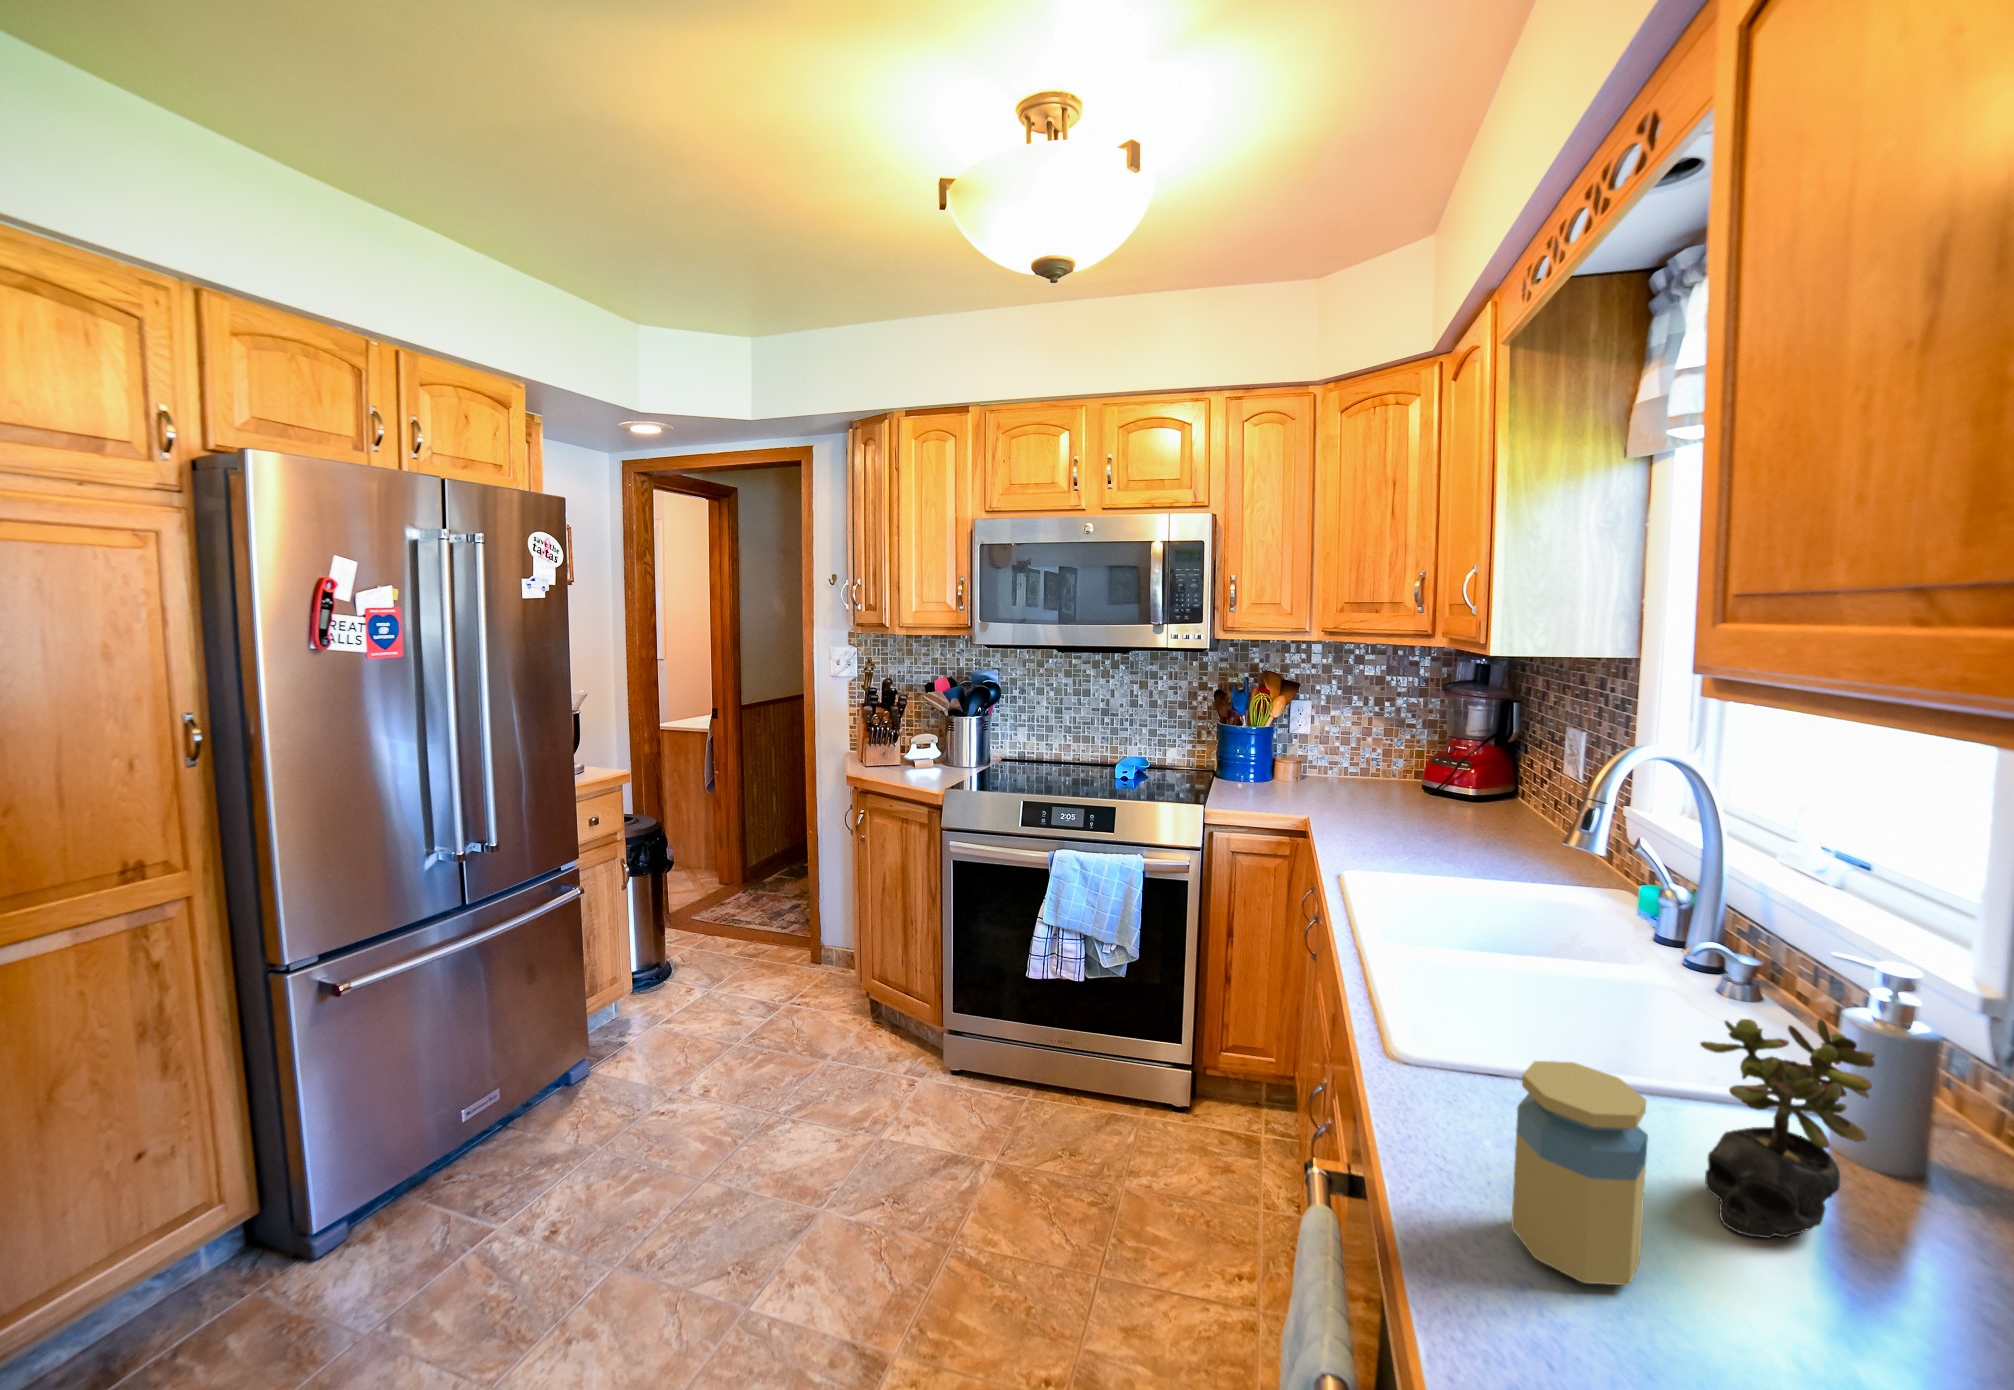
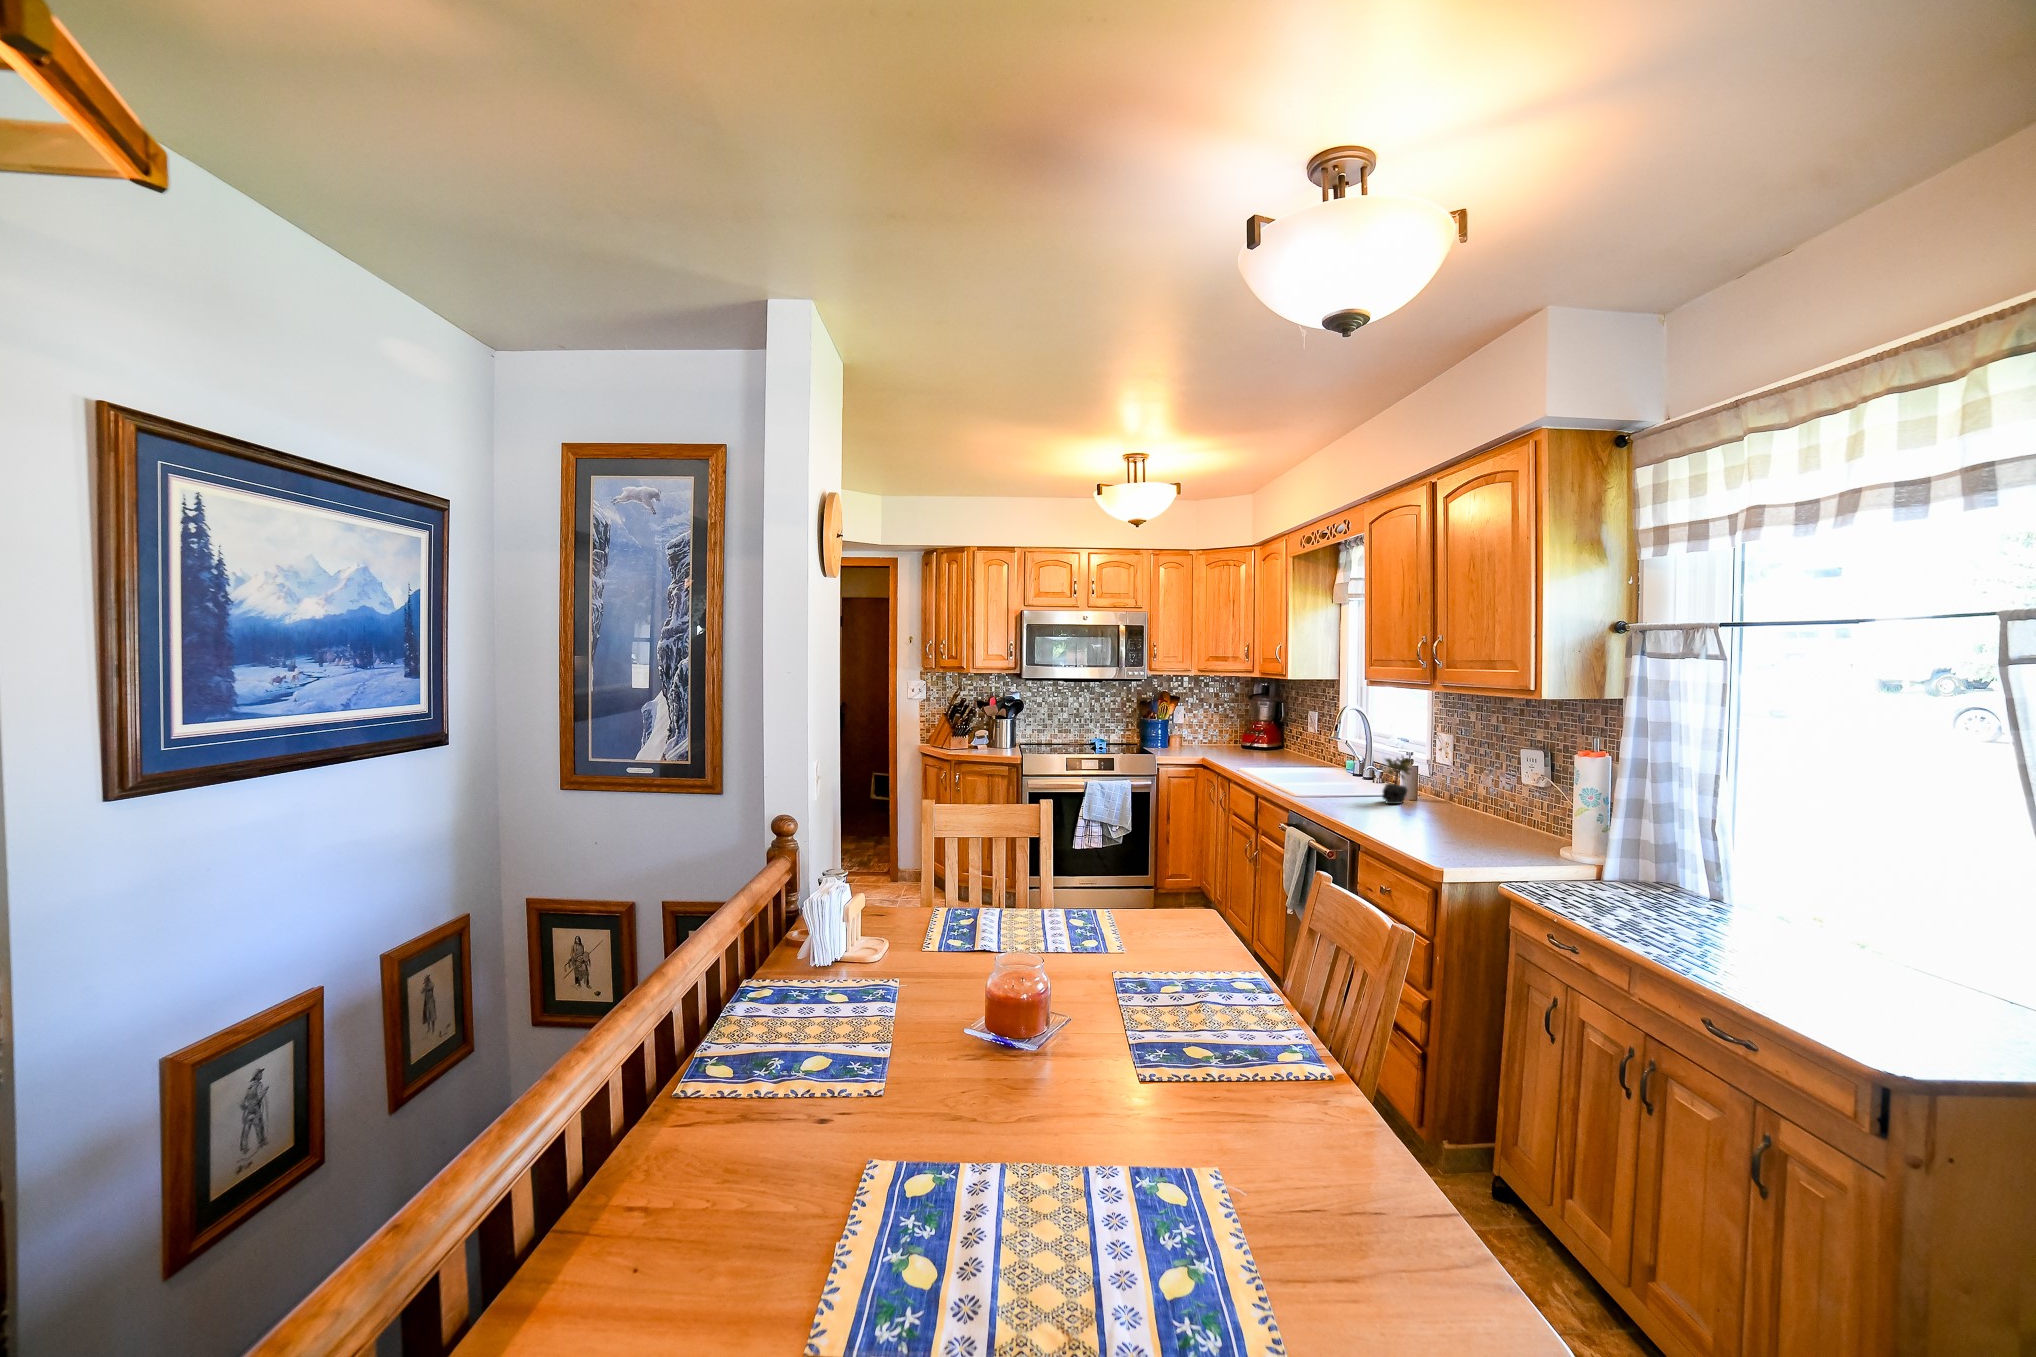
jar: present [1511,1061,1648,1285] -> none [1347,766,1374,810]

